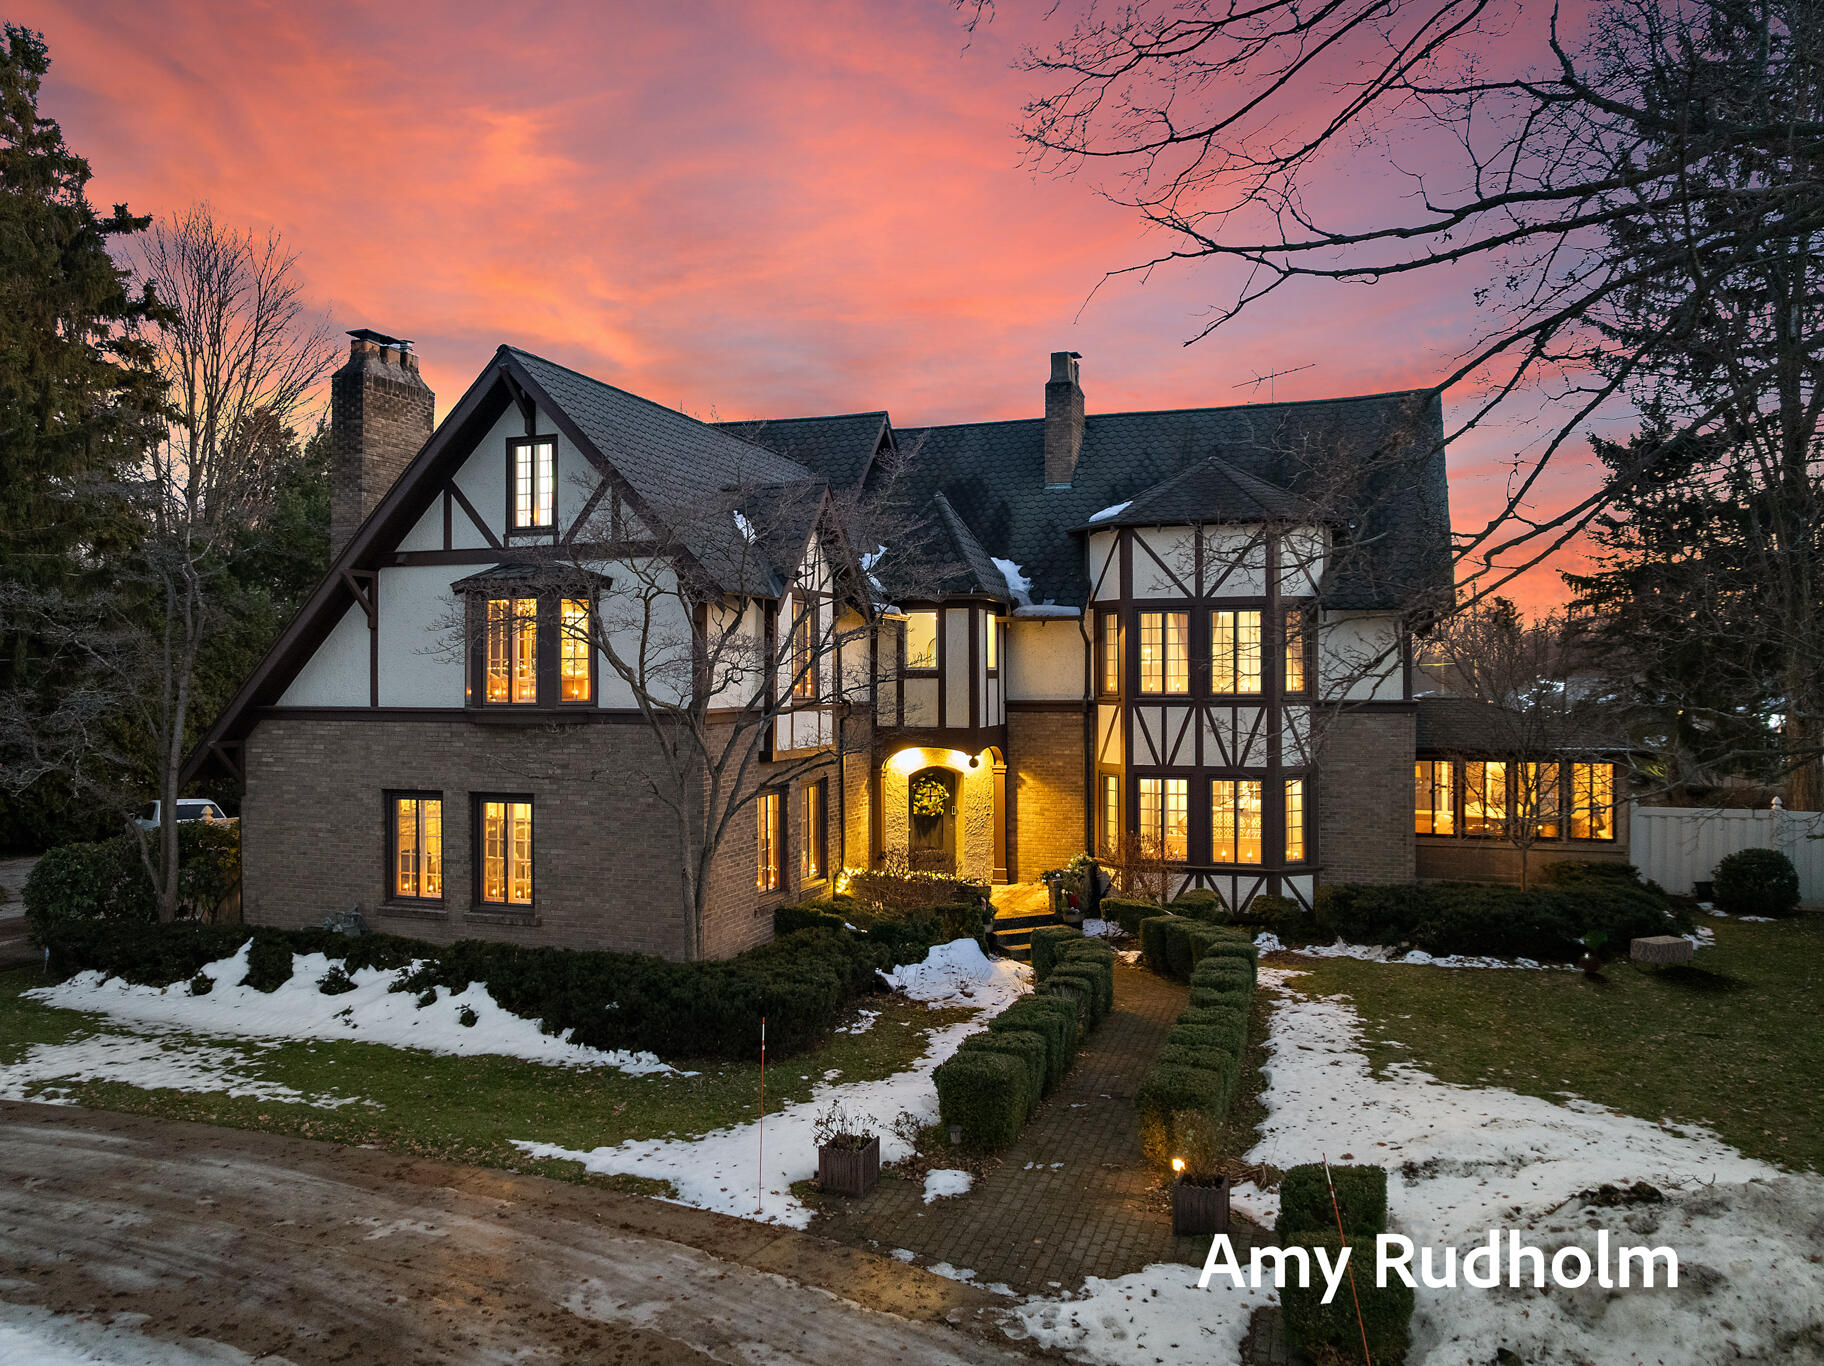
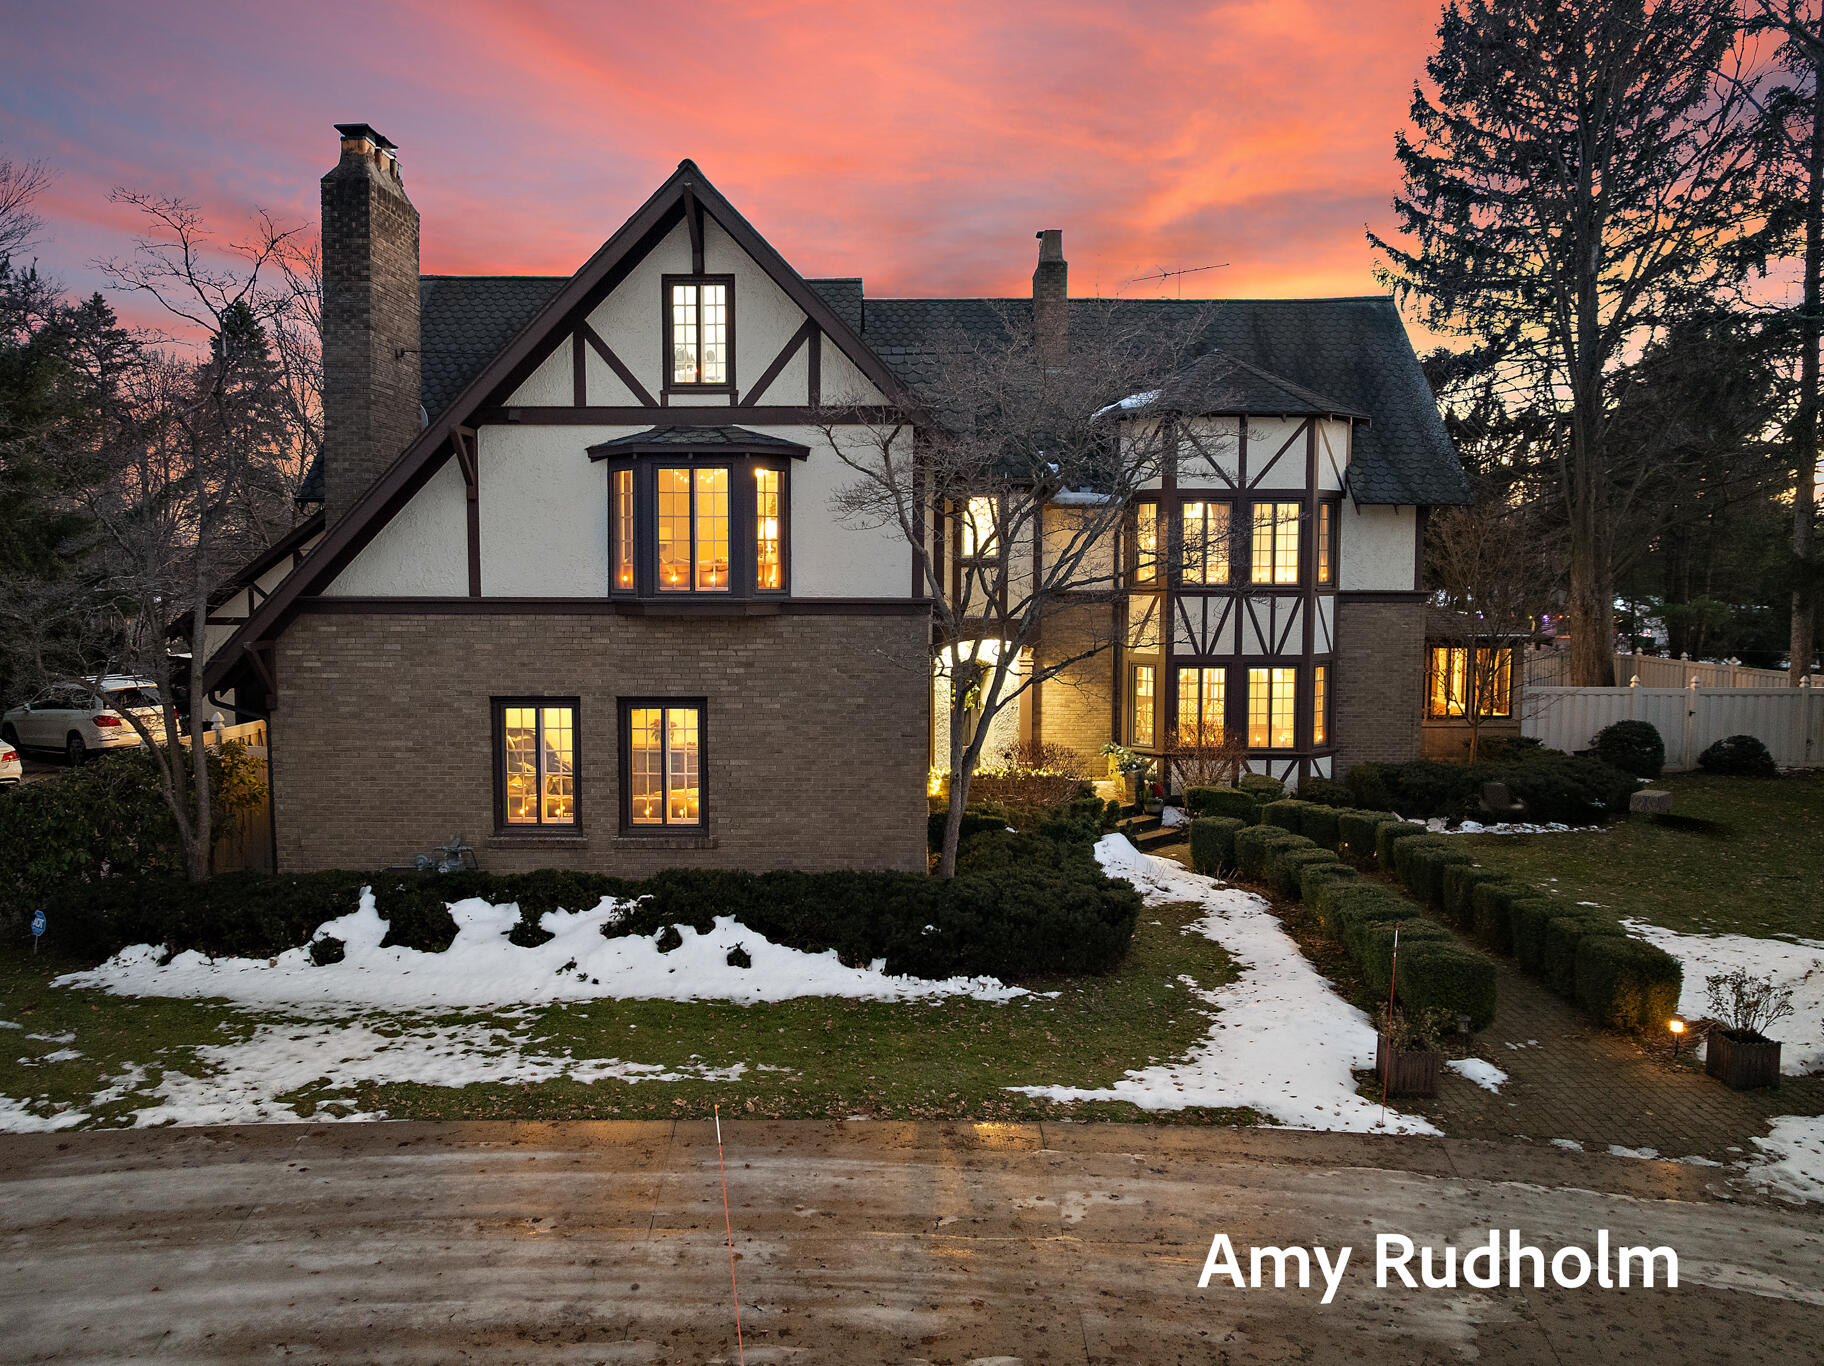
lounge chair: none [1432,916,1481,973] -> present [1480,783,1529,828]
potted tree: present [1579,930,1607,973] -> none [1598,785,1627,825]

